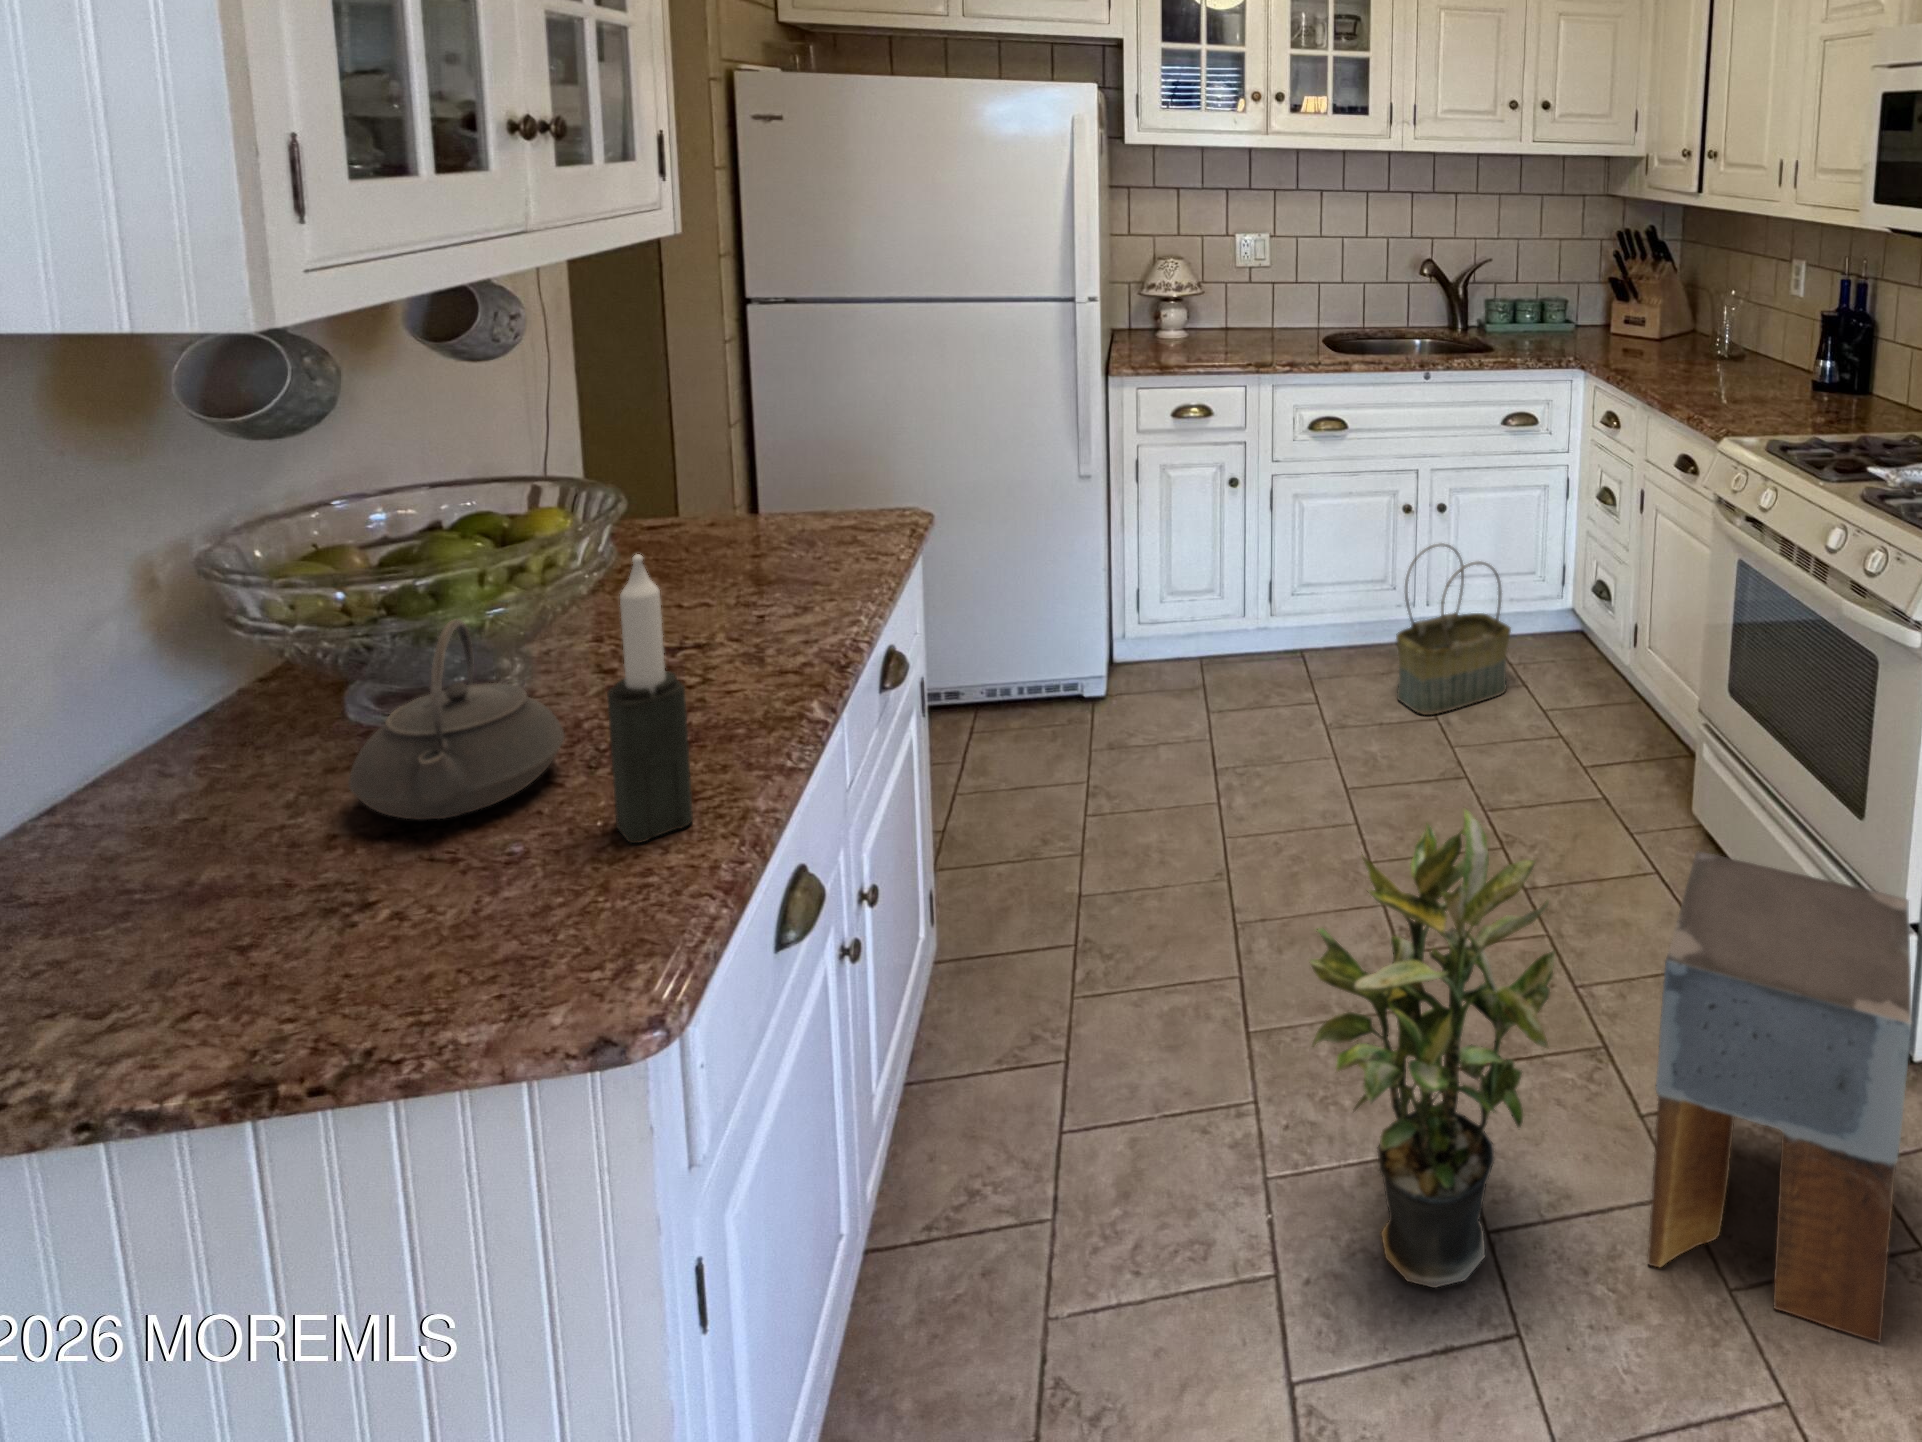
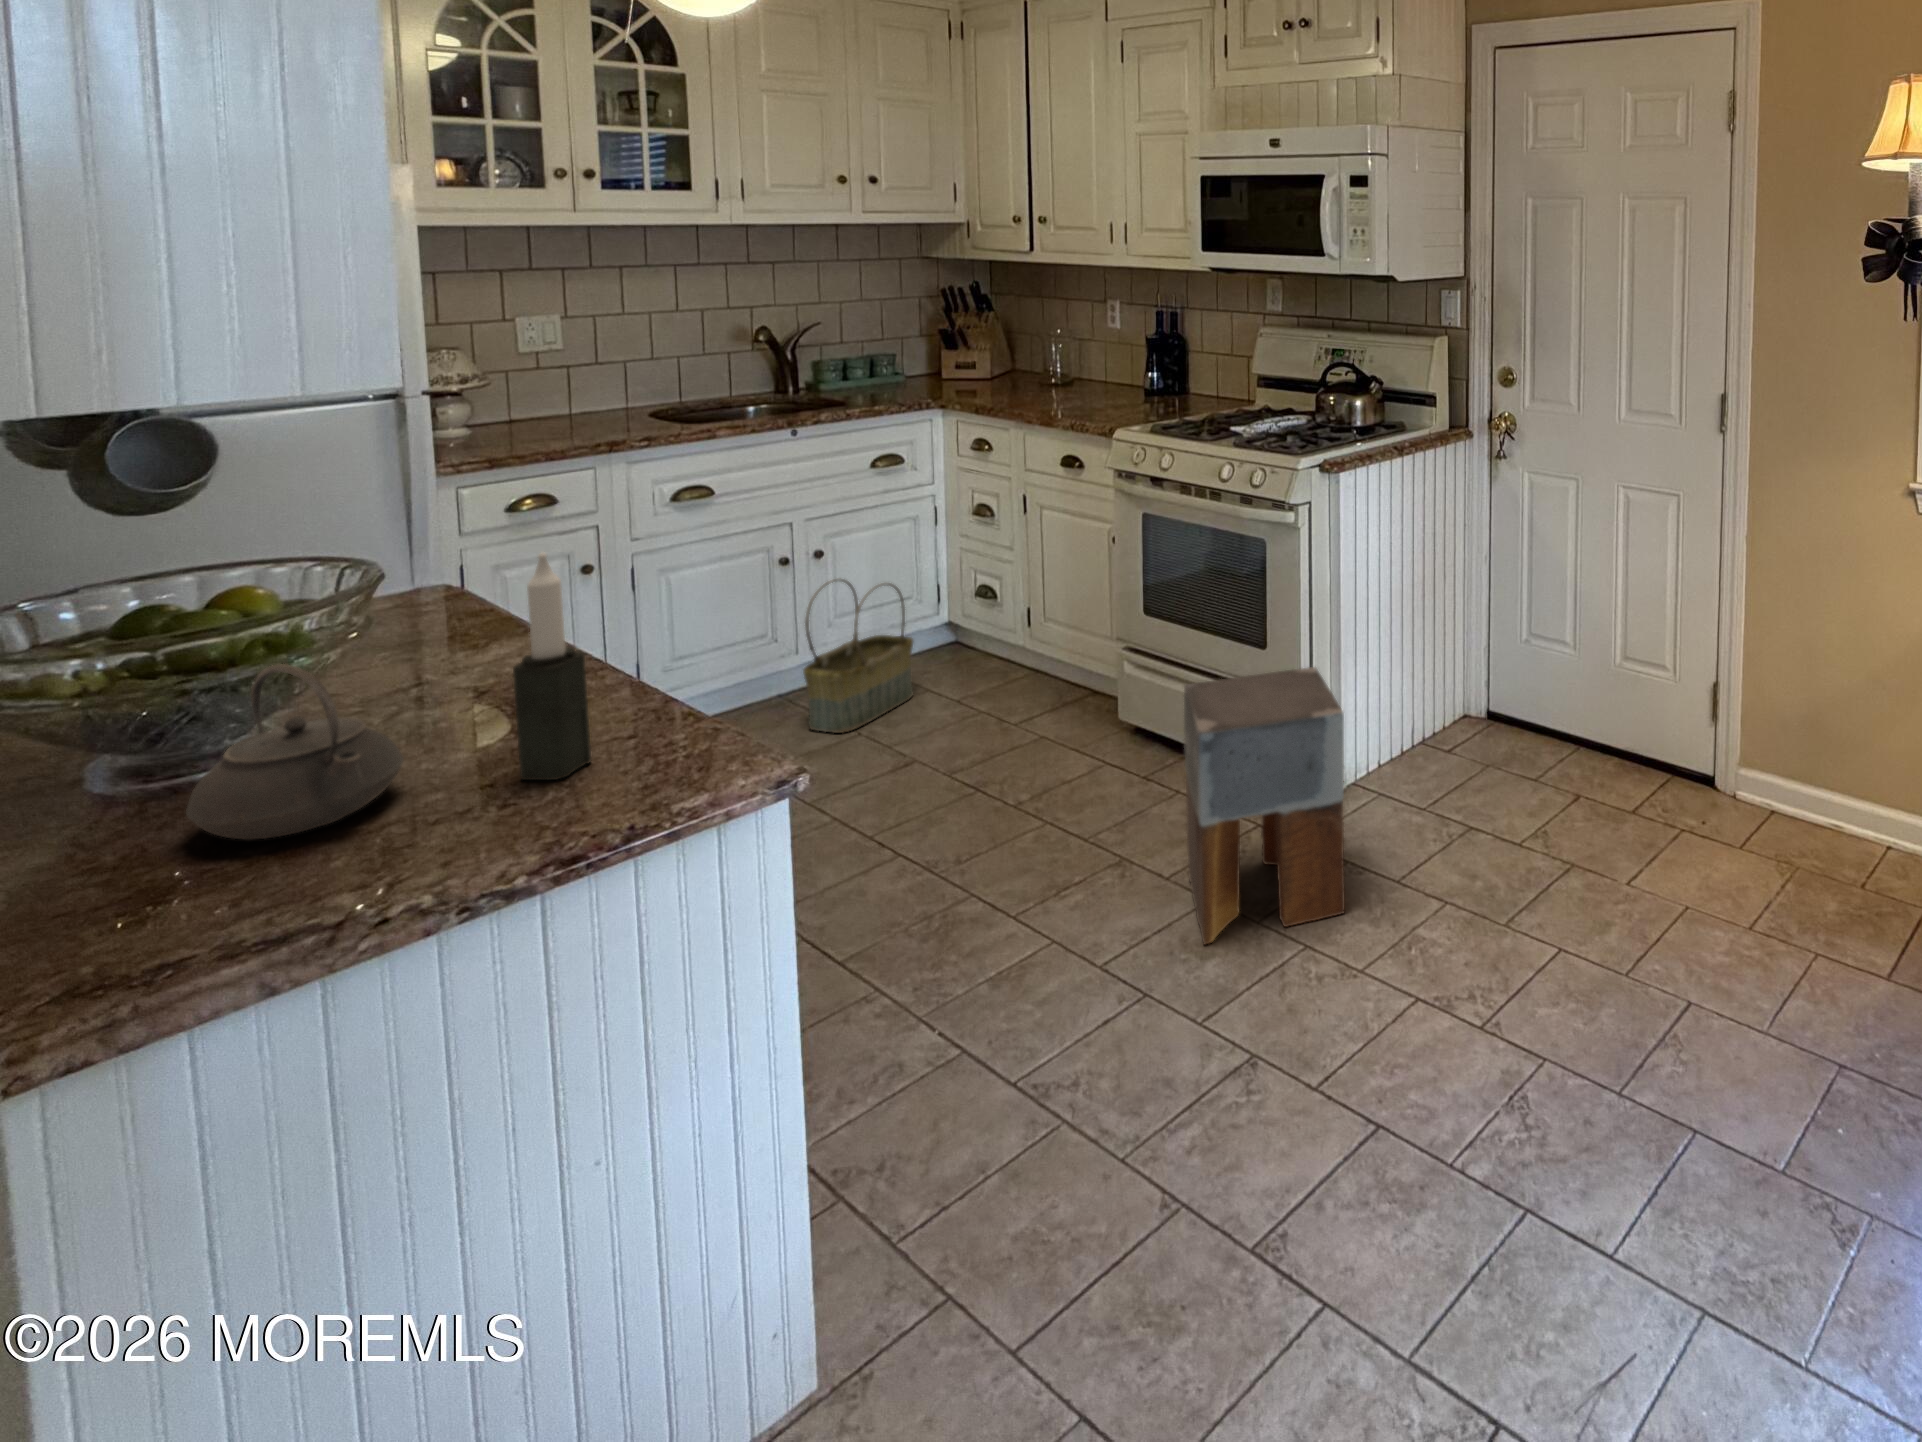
potted plant: present [1310,809,1556,1288] -> none [946,684,1138,1026]

